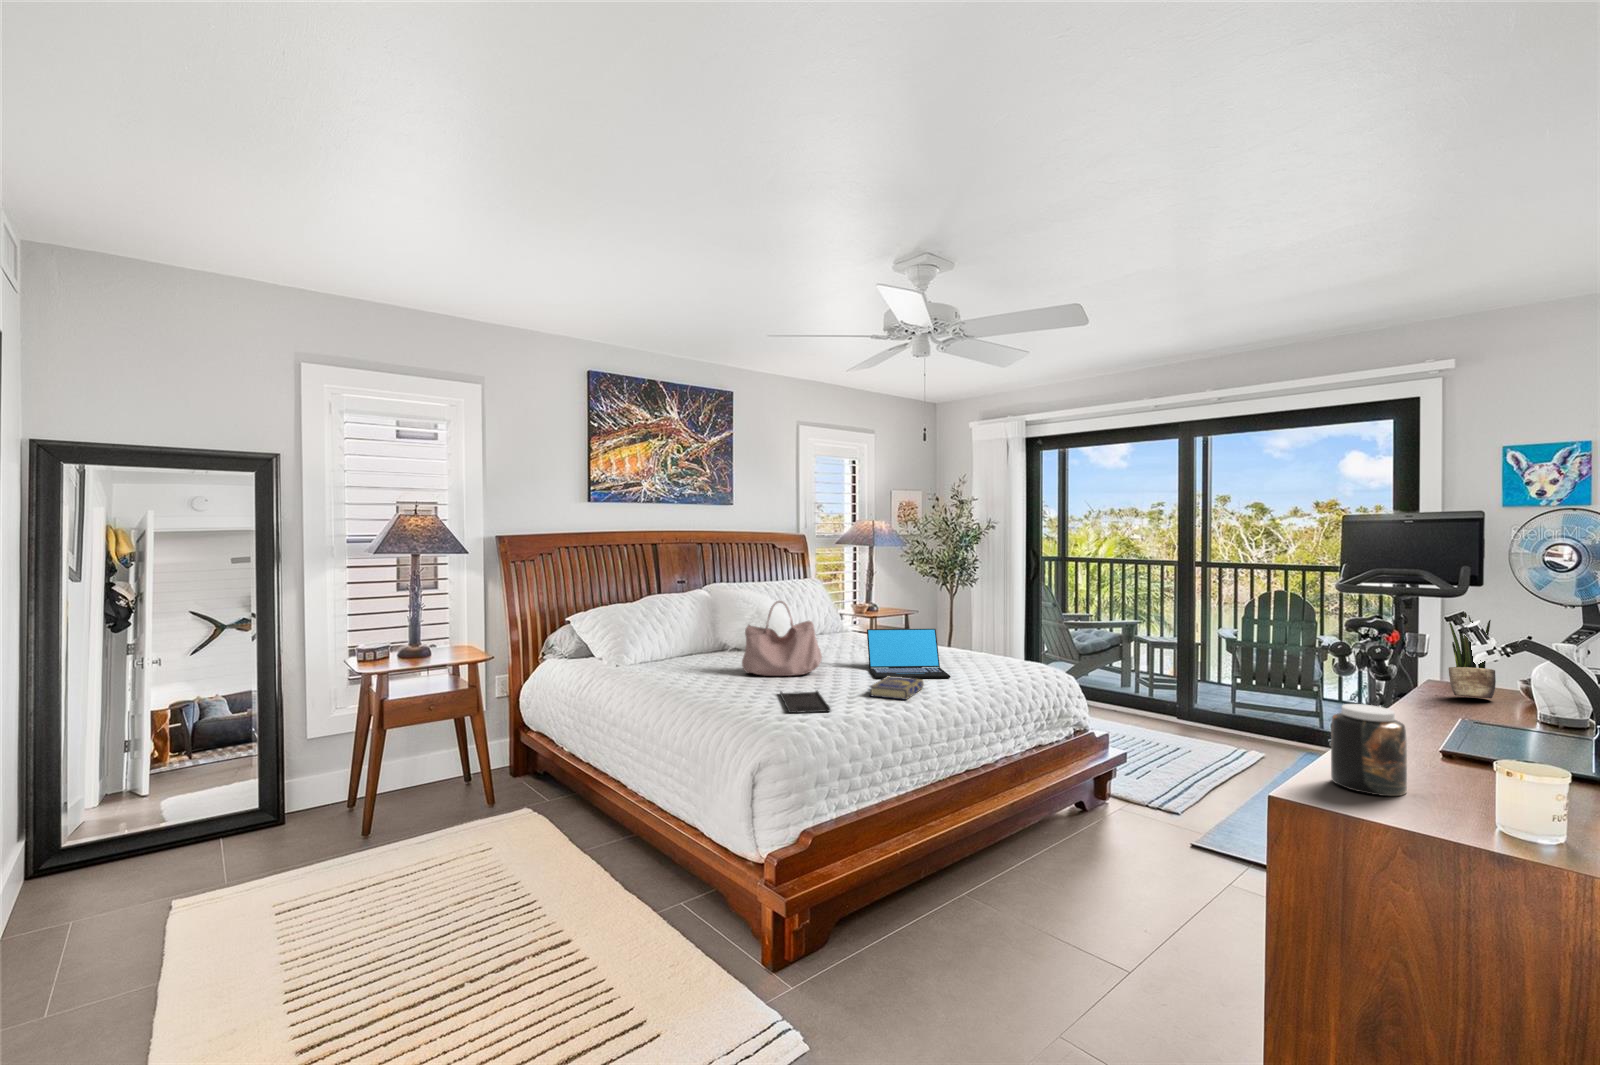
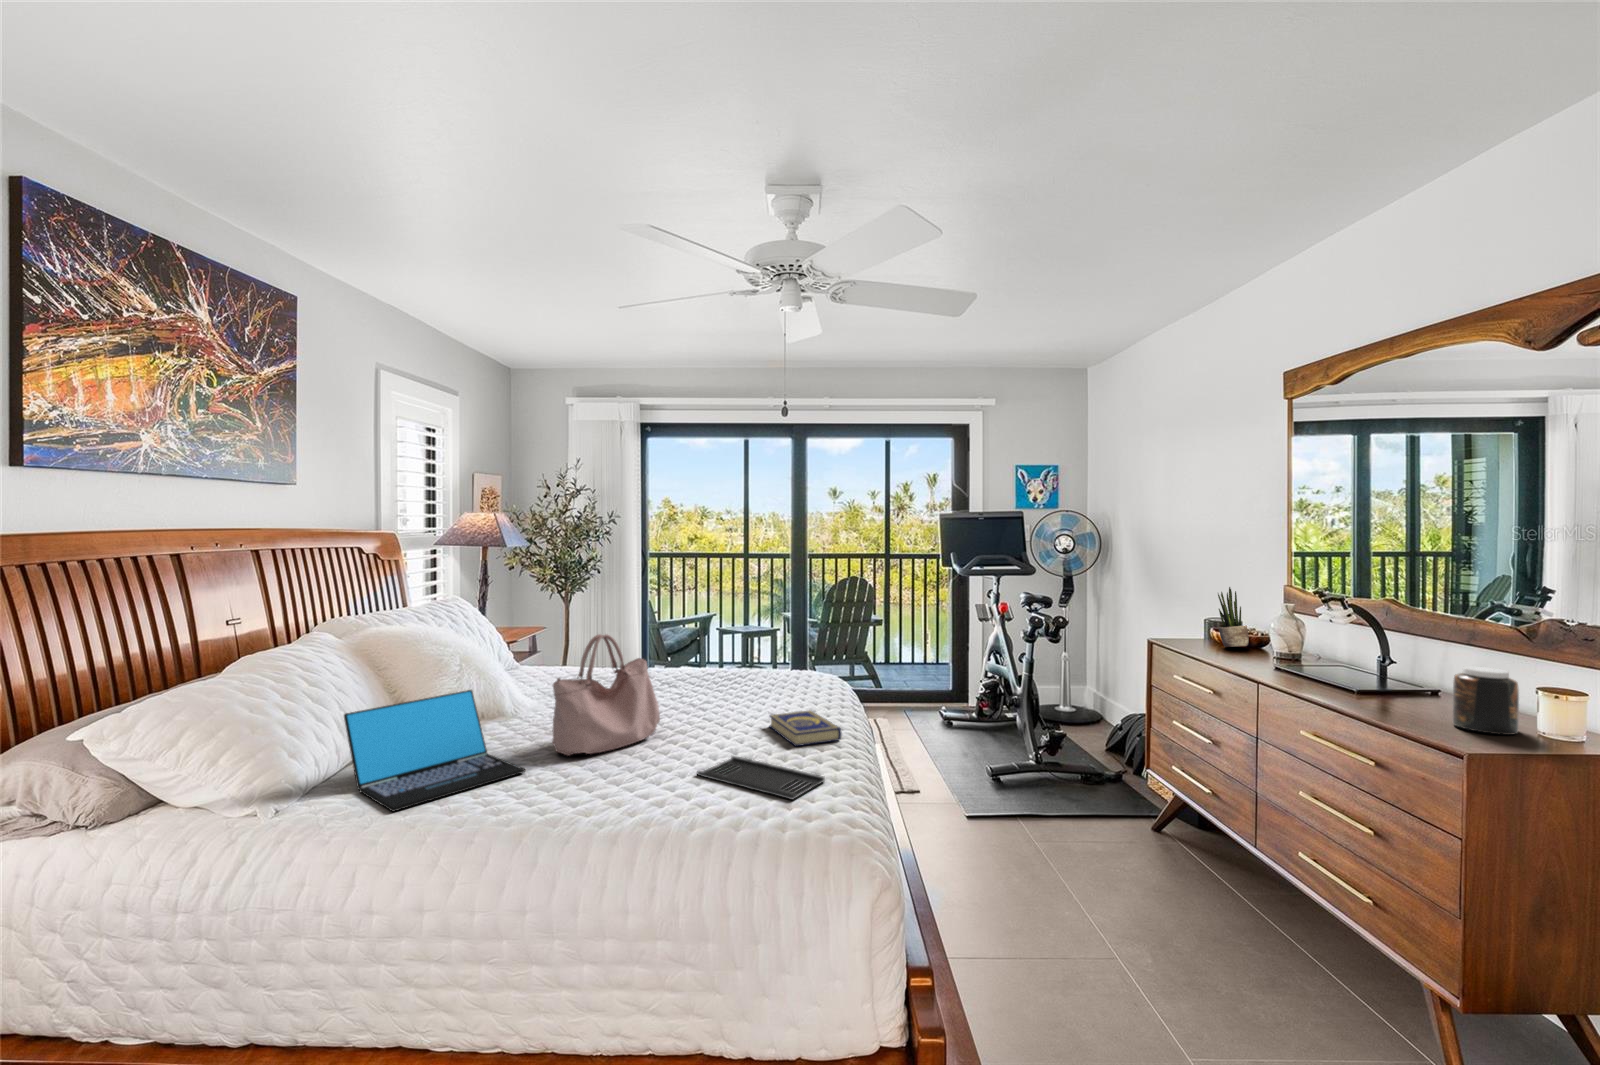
laptop: present [867,629,950,679] -> present [344,690,525,811]

